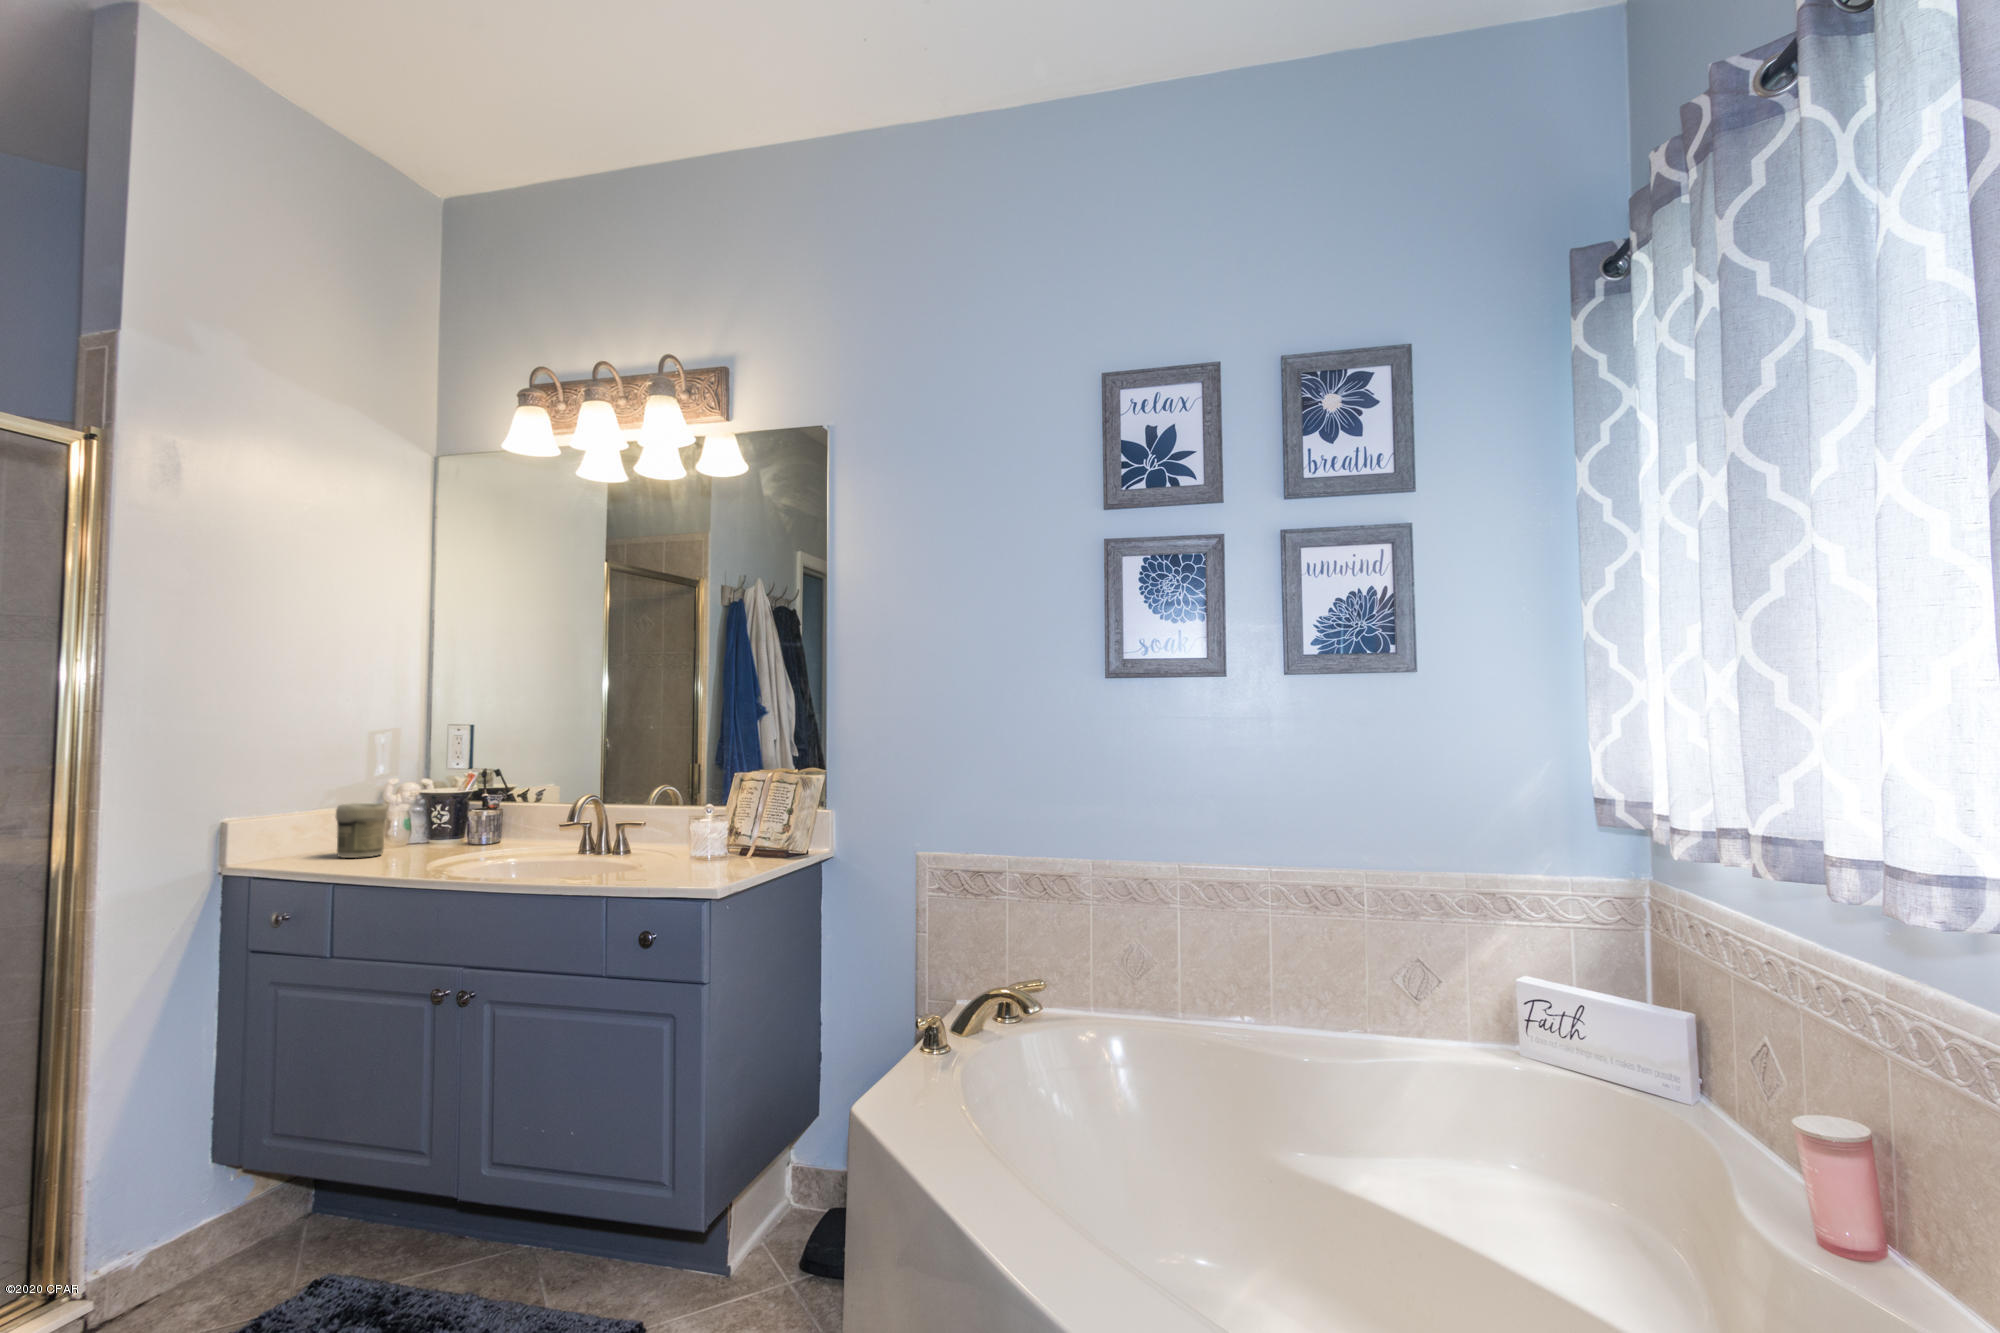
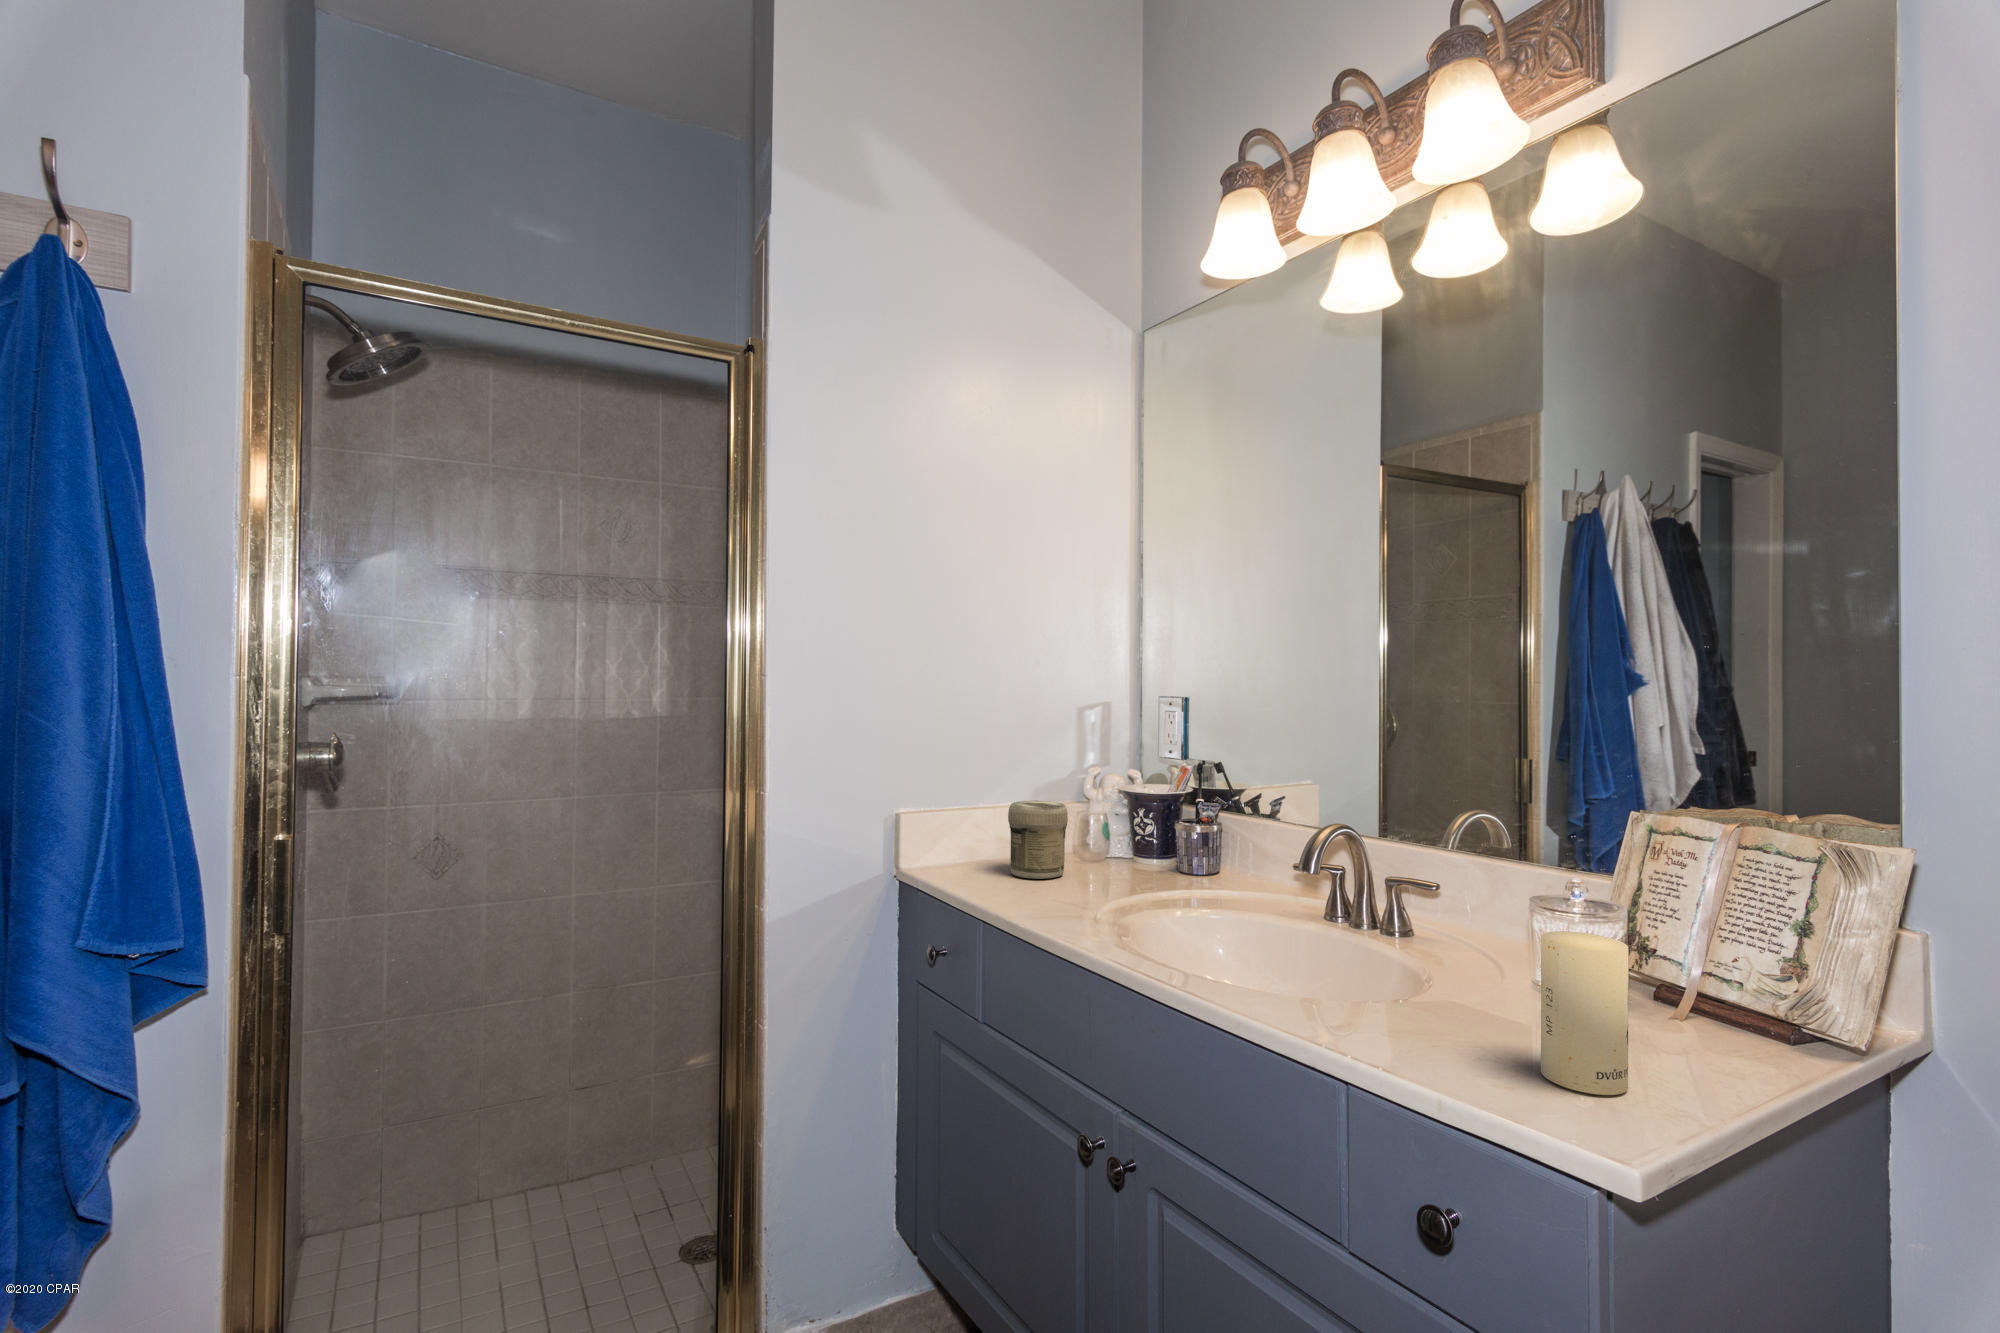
candle: none [692,817,725,878] -> present [1541,931,1628,1095]

